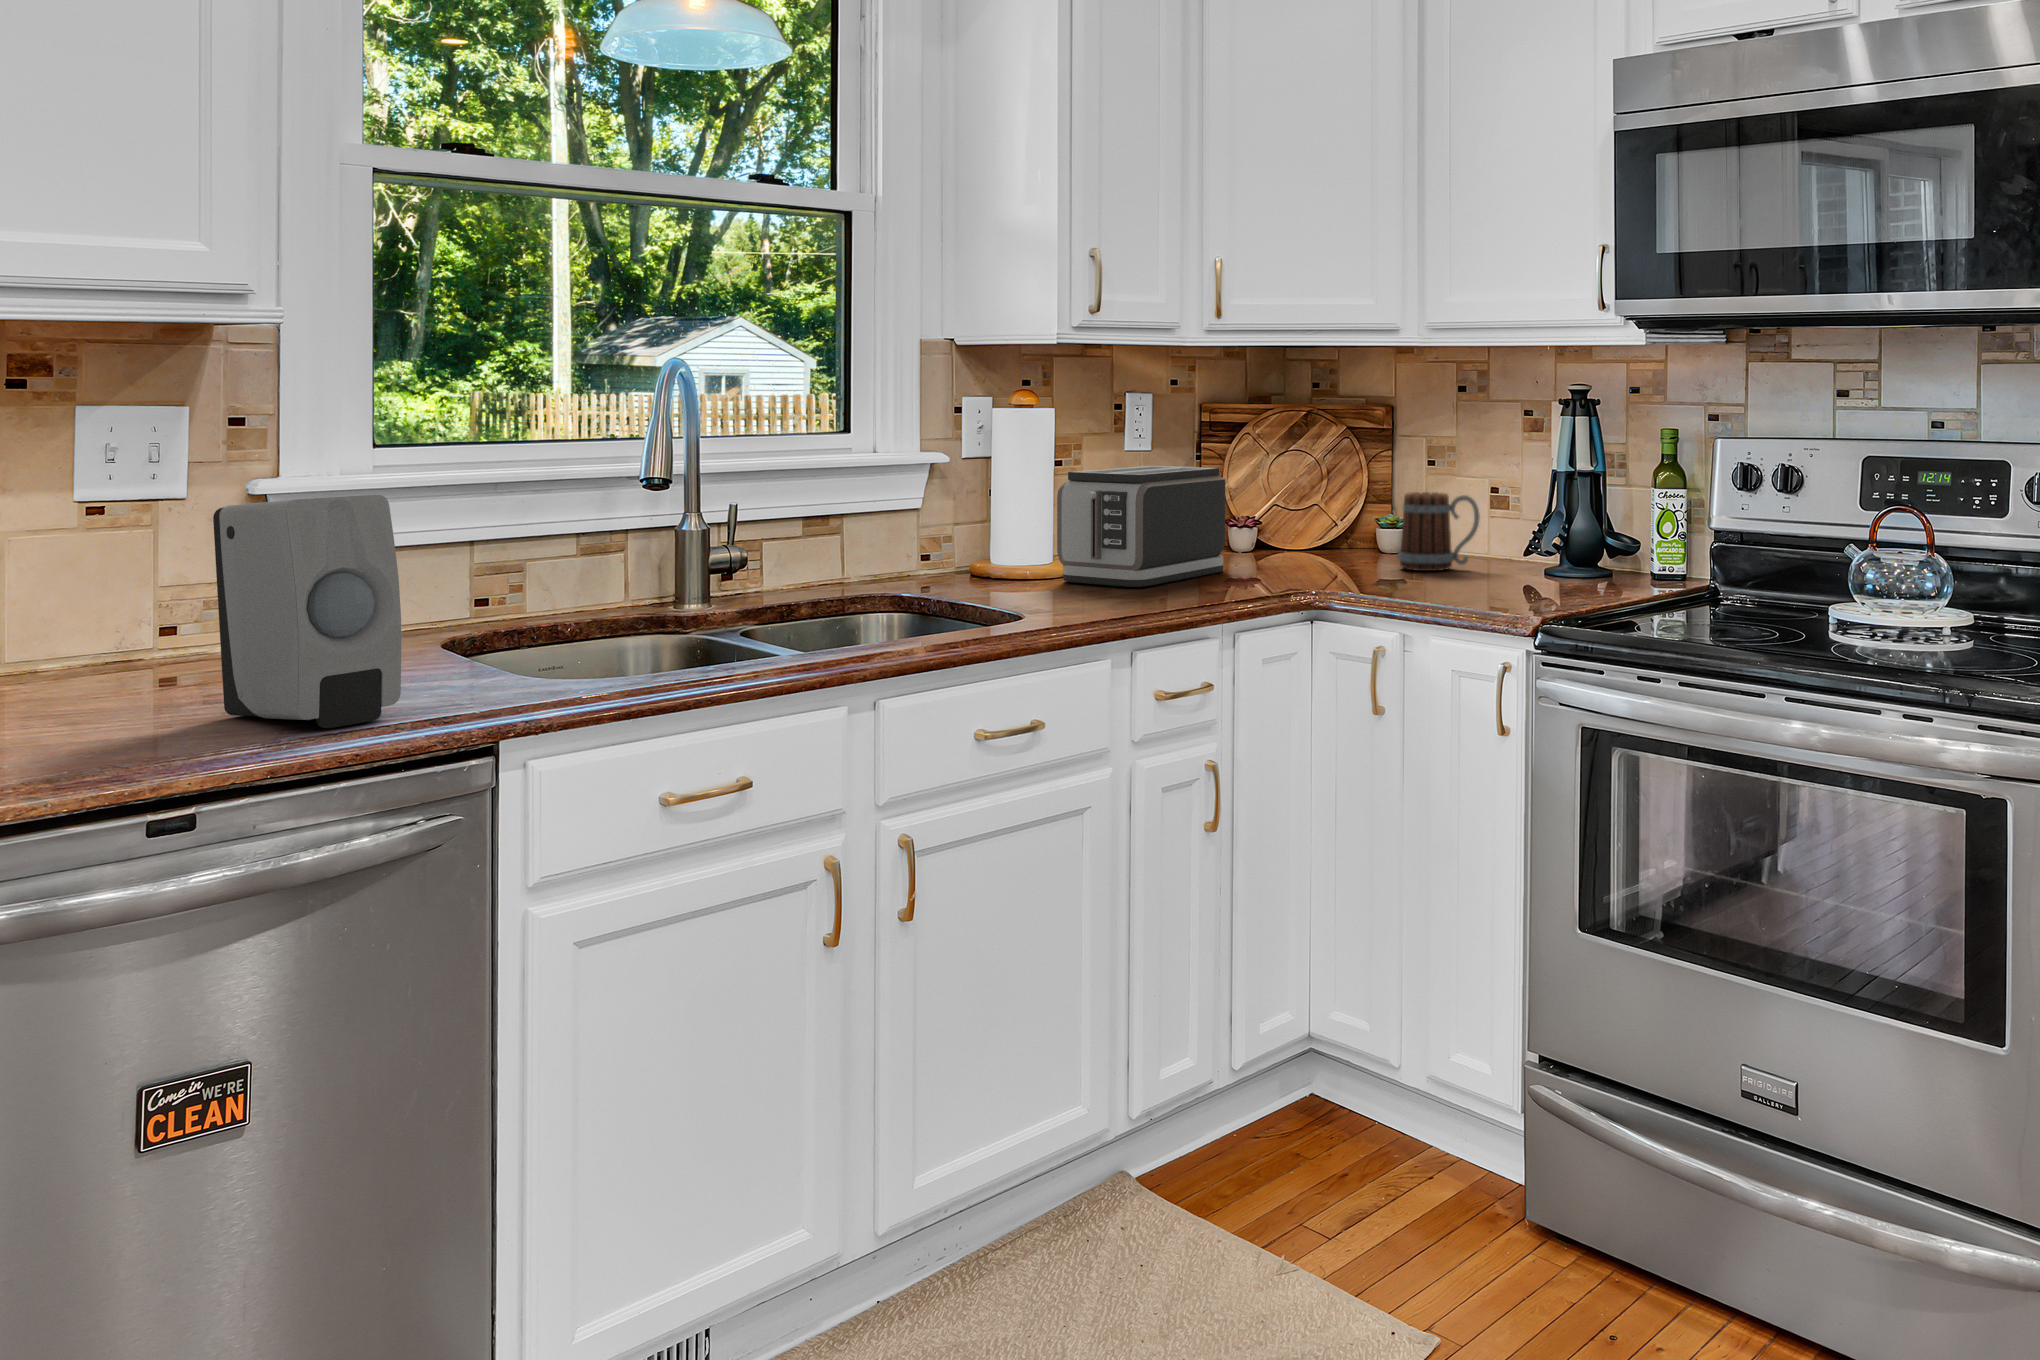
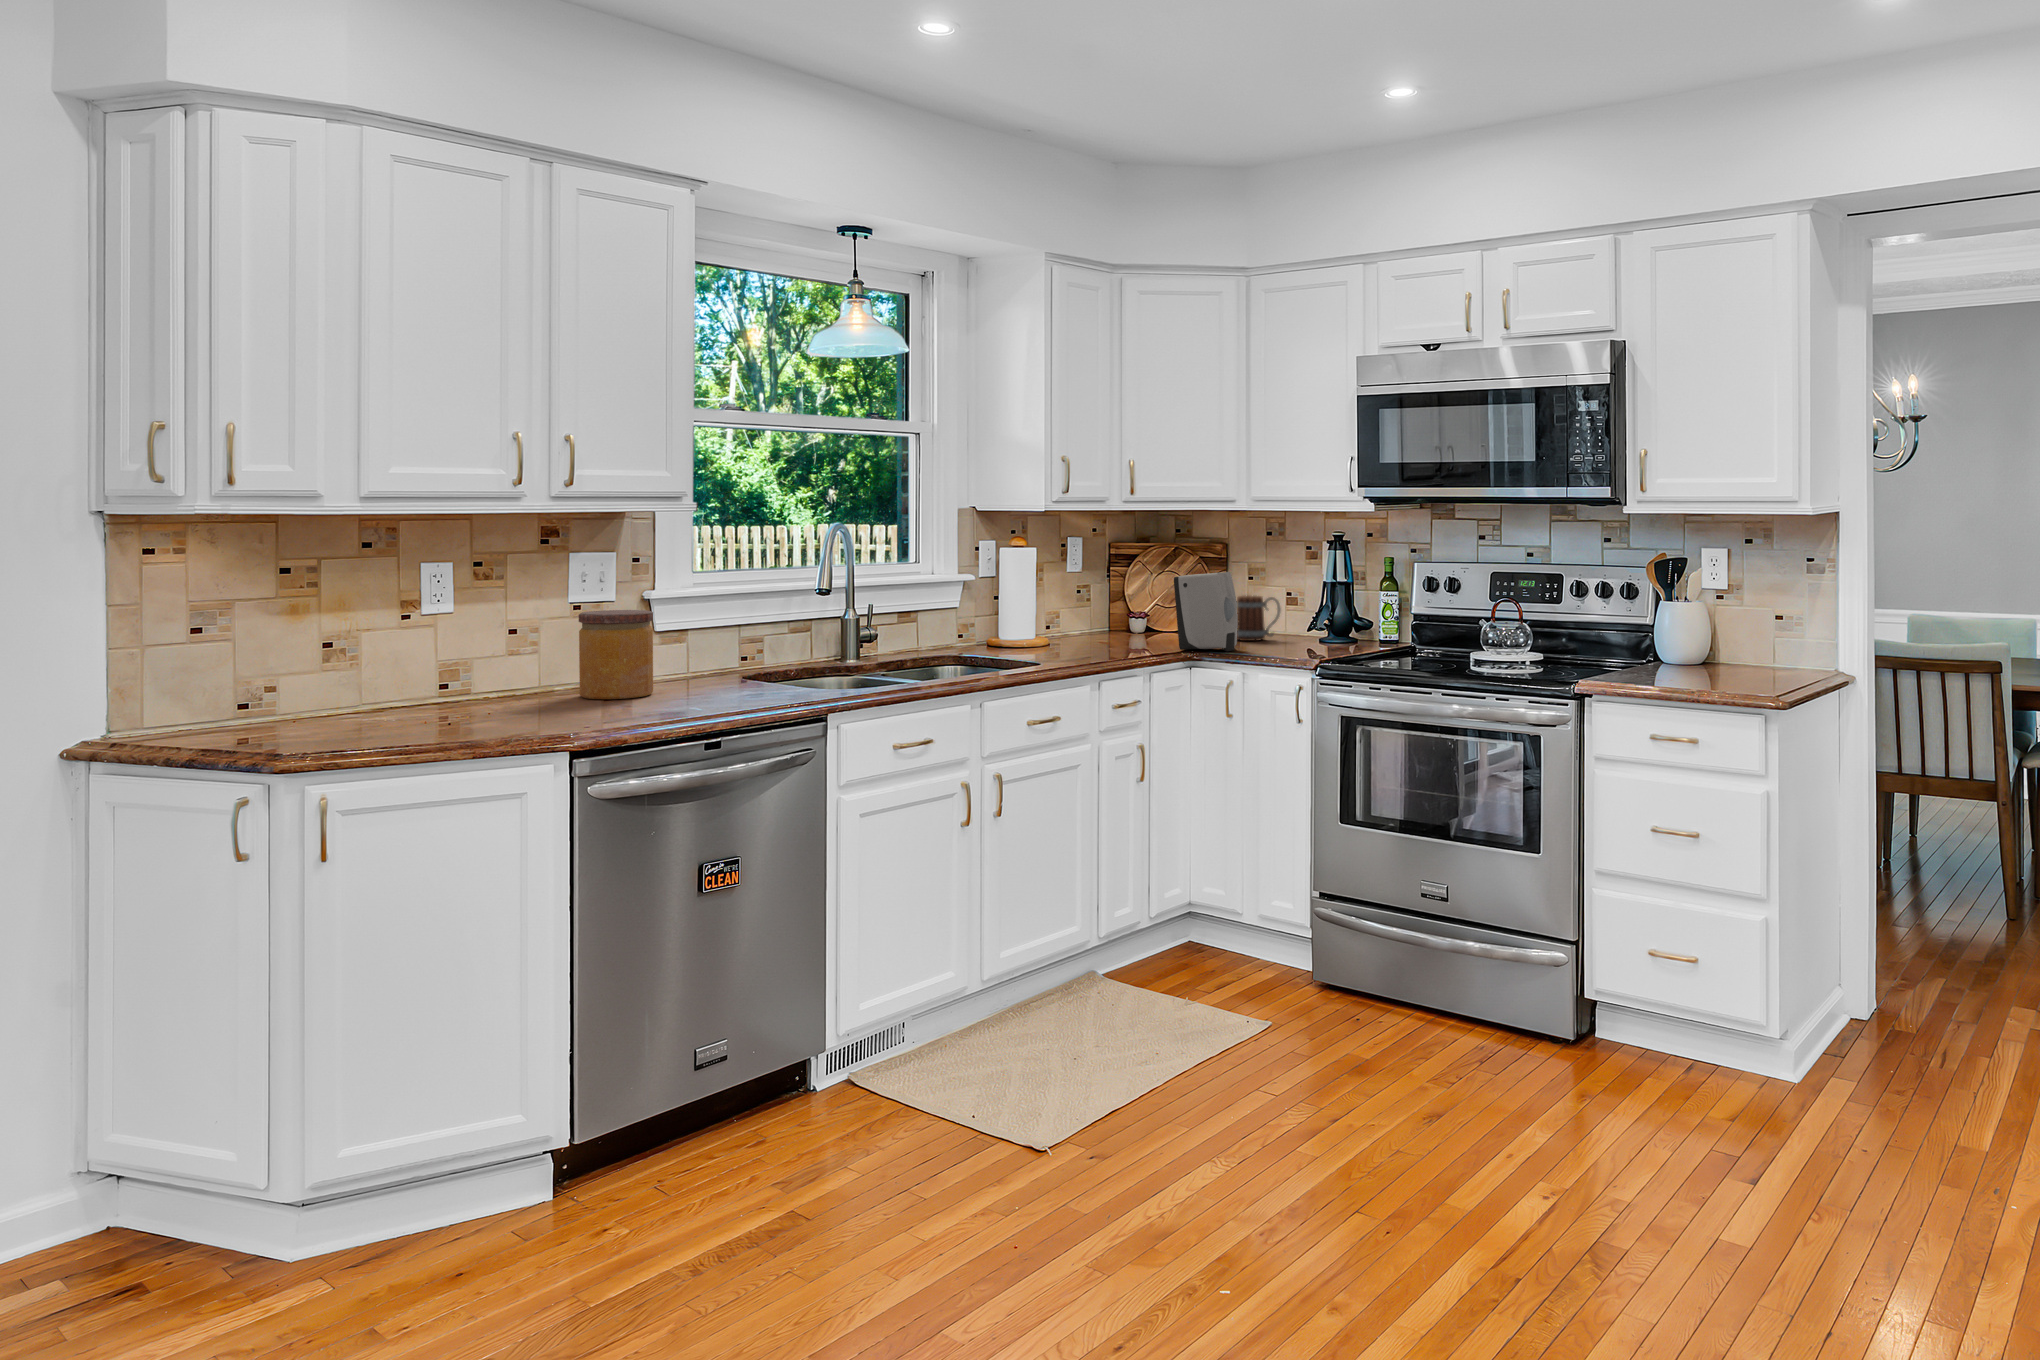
toaster: present [1057,466,1225,587] -> none [1042,581,1135,650]
soap dispenser: present [213,495,401,728] -> present [1174,572,1238,651]
jar: none [34,517,201,699] -> present [579,610,653,699]

